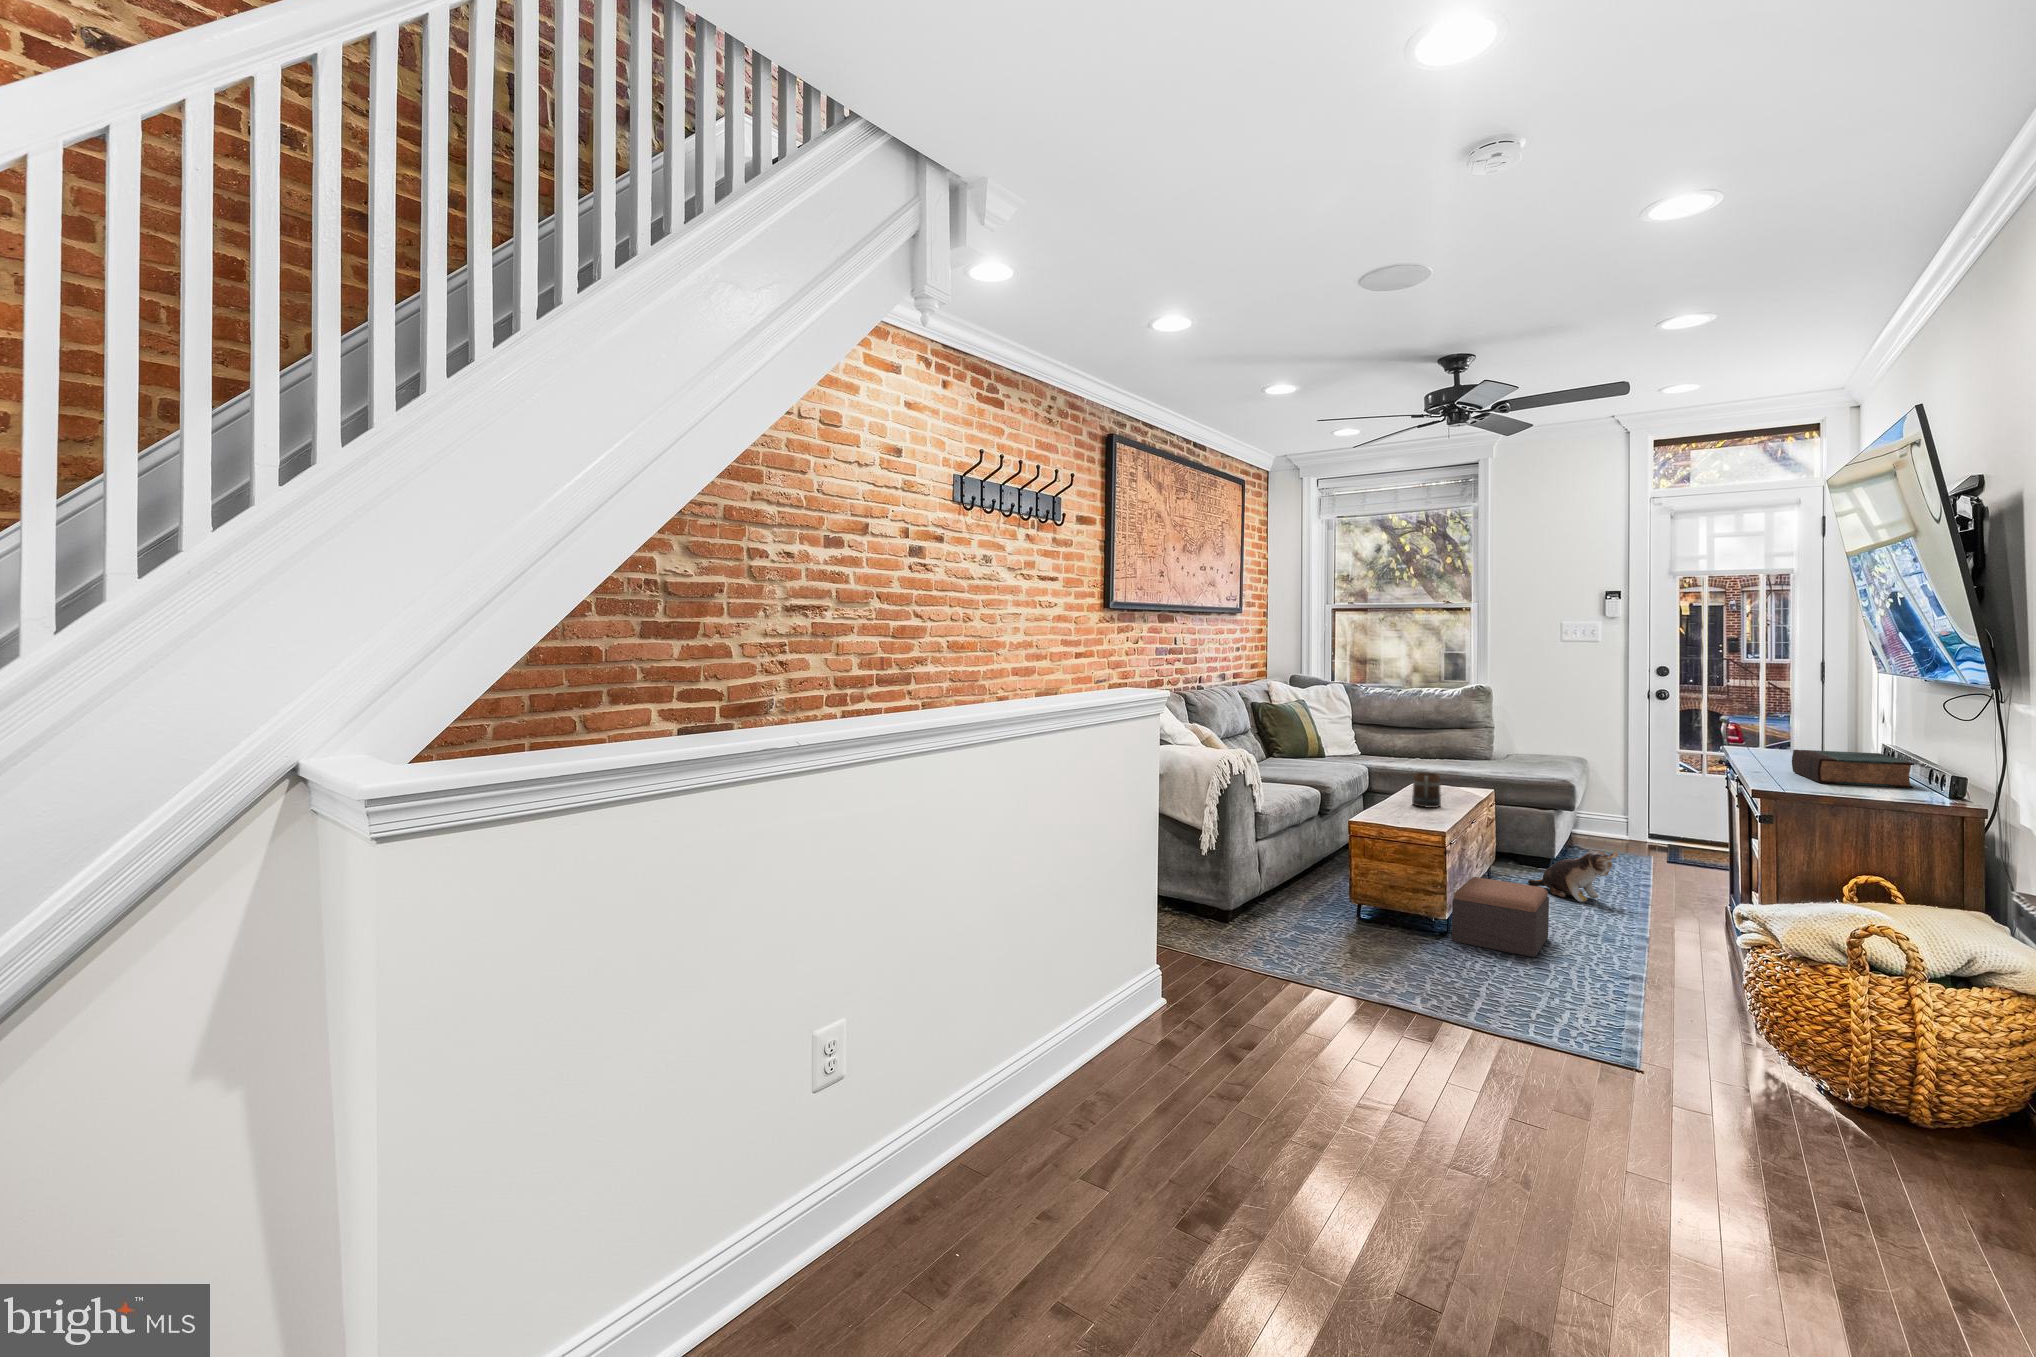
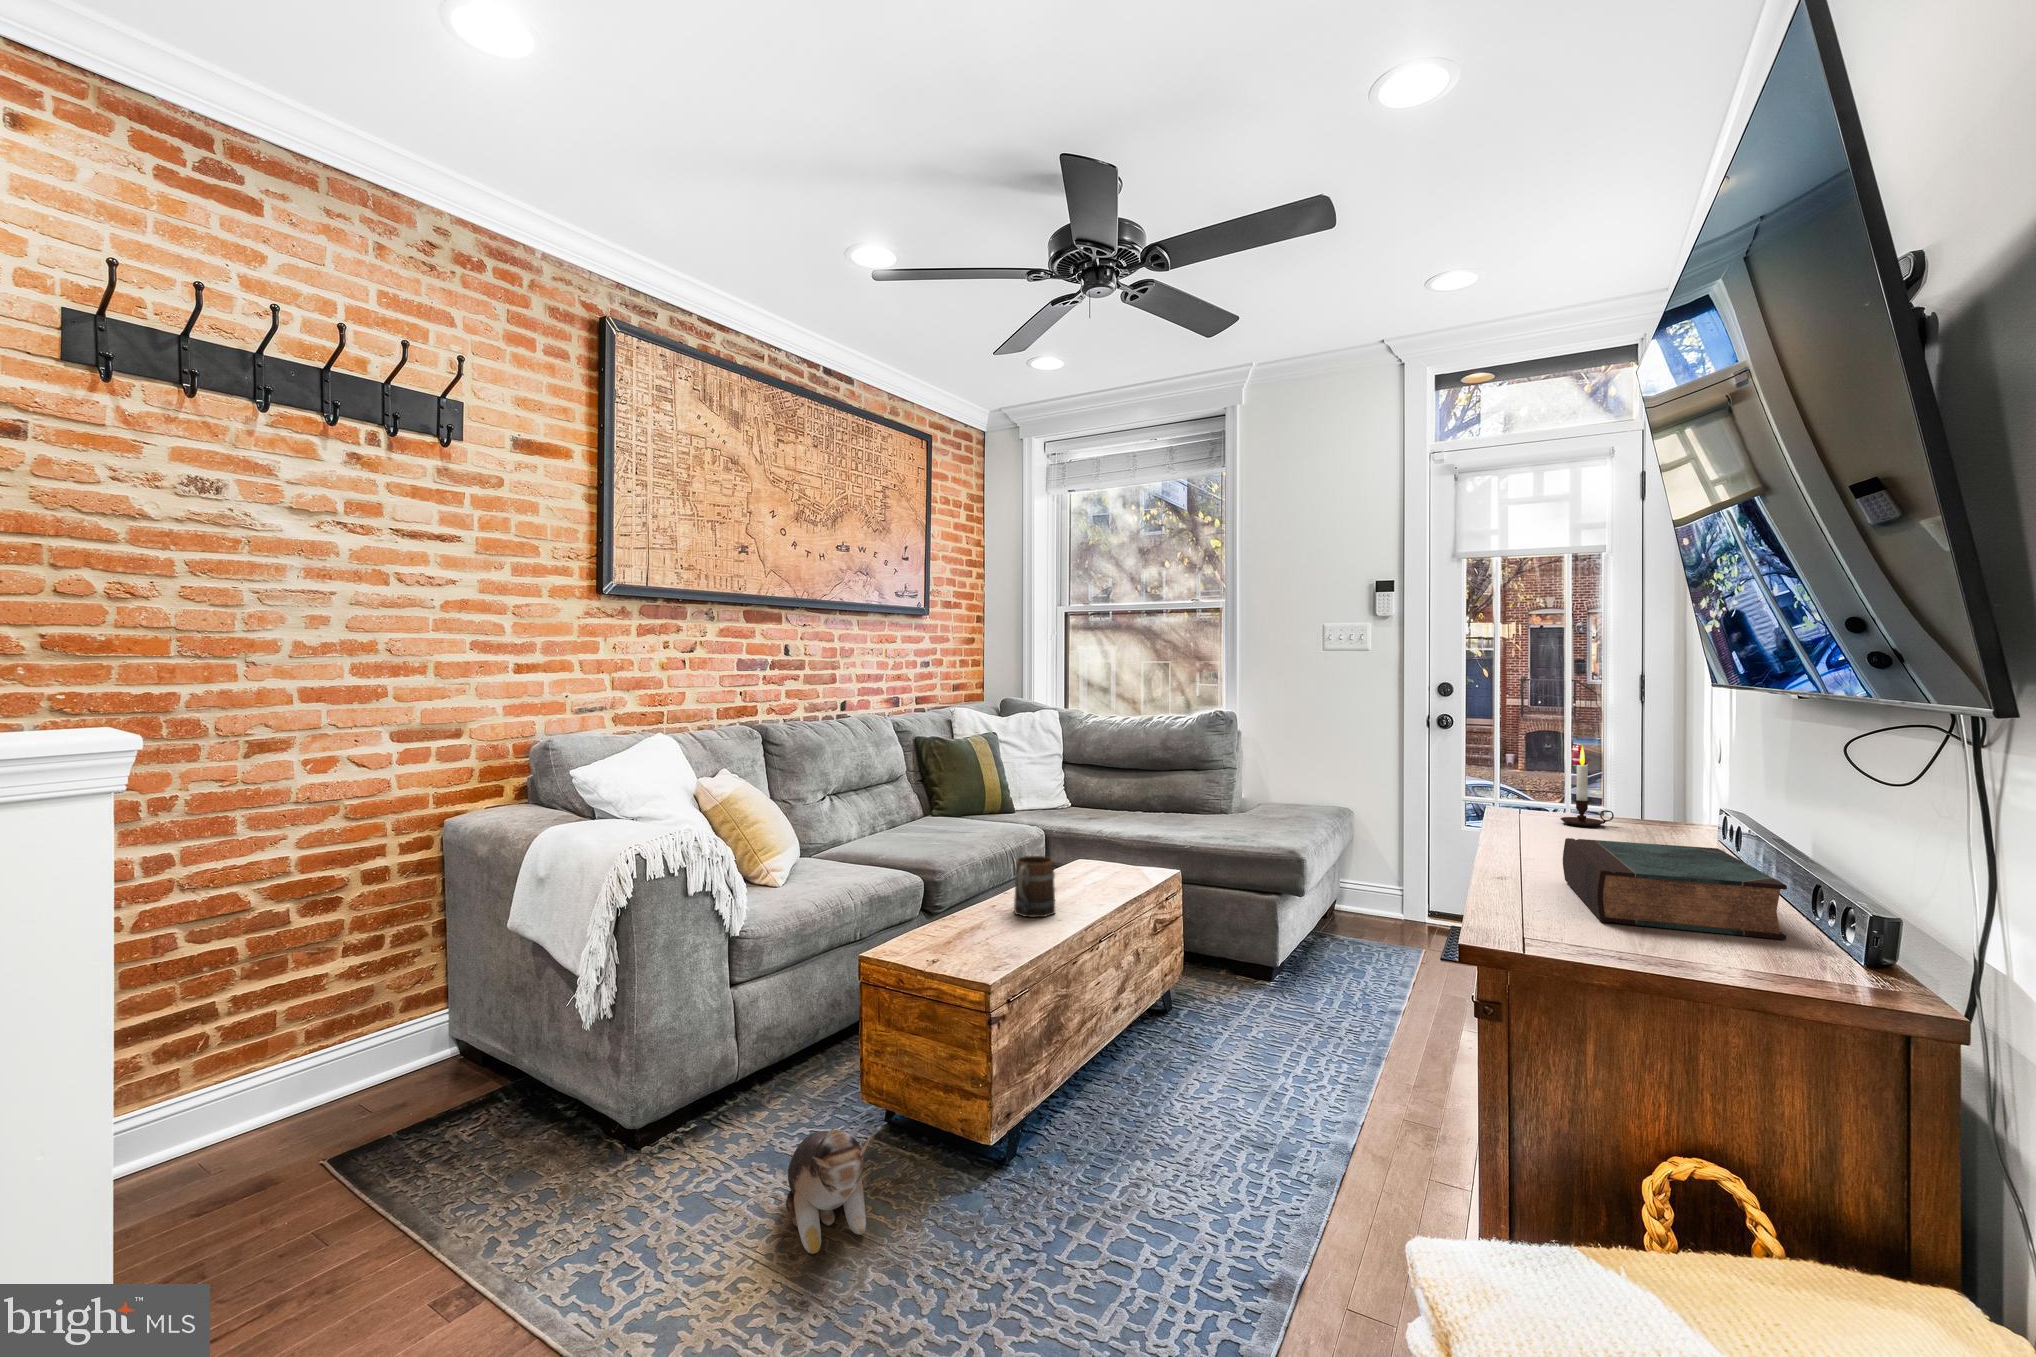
candle: none [1775,706,1811,754] -> present [1560,746,1614,826]
plush toy: present [1528,851,1618,902] -> present [786,1128,870,1254]
footstool: present [1452,877,1549,958] -> none [1005,1049,1182,1234]

